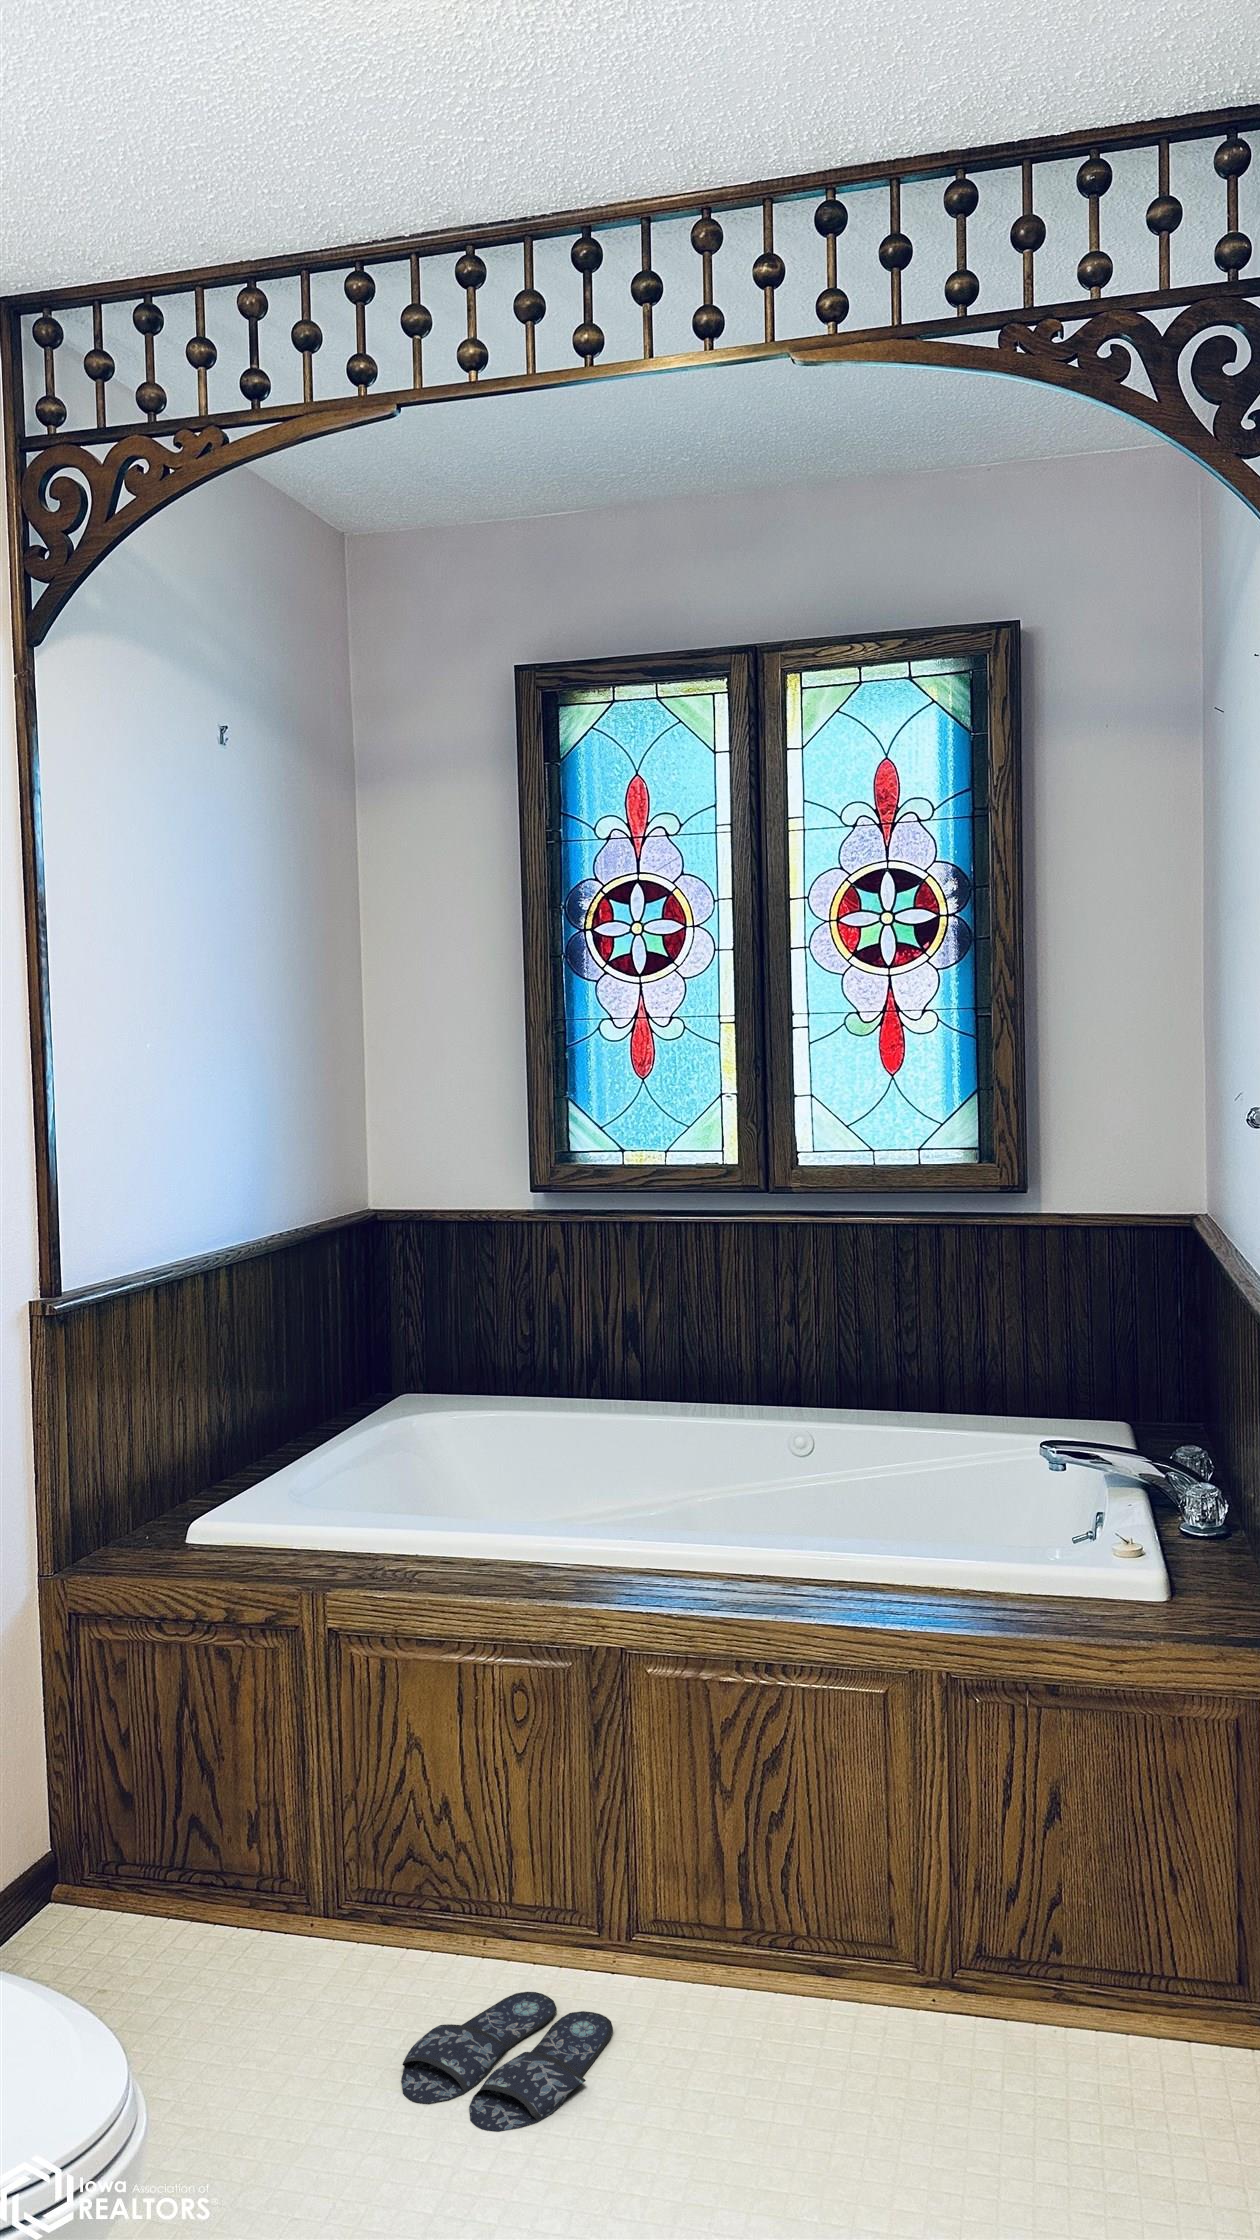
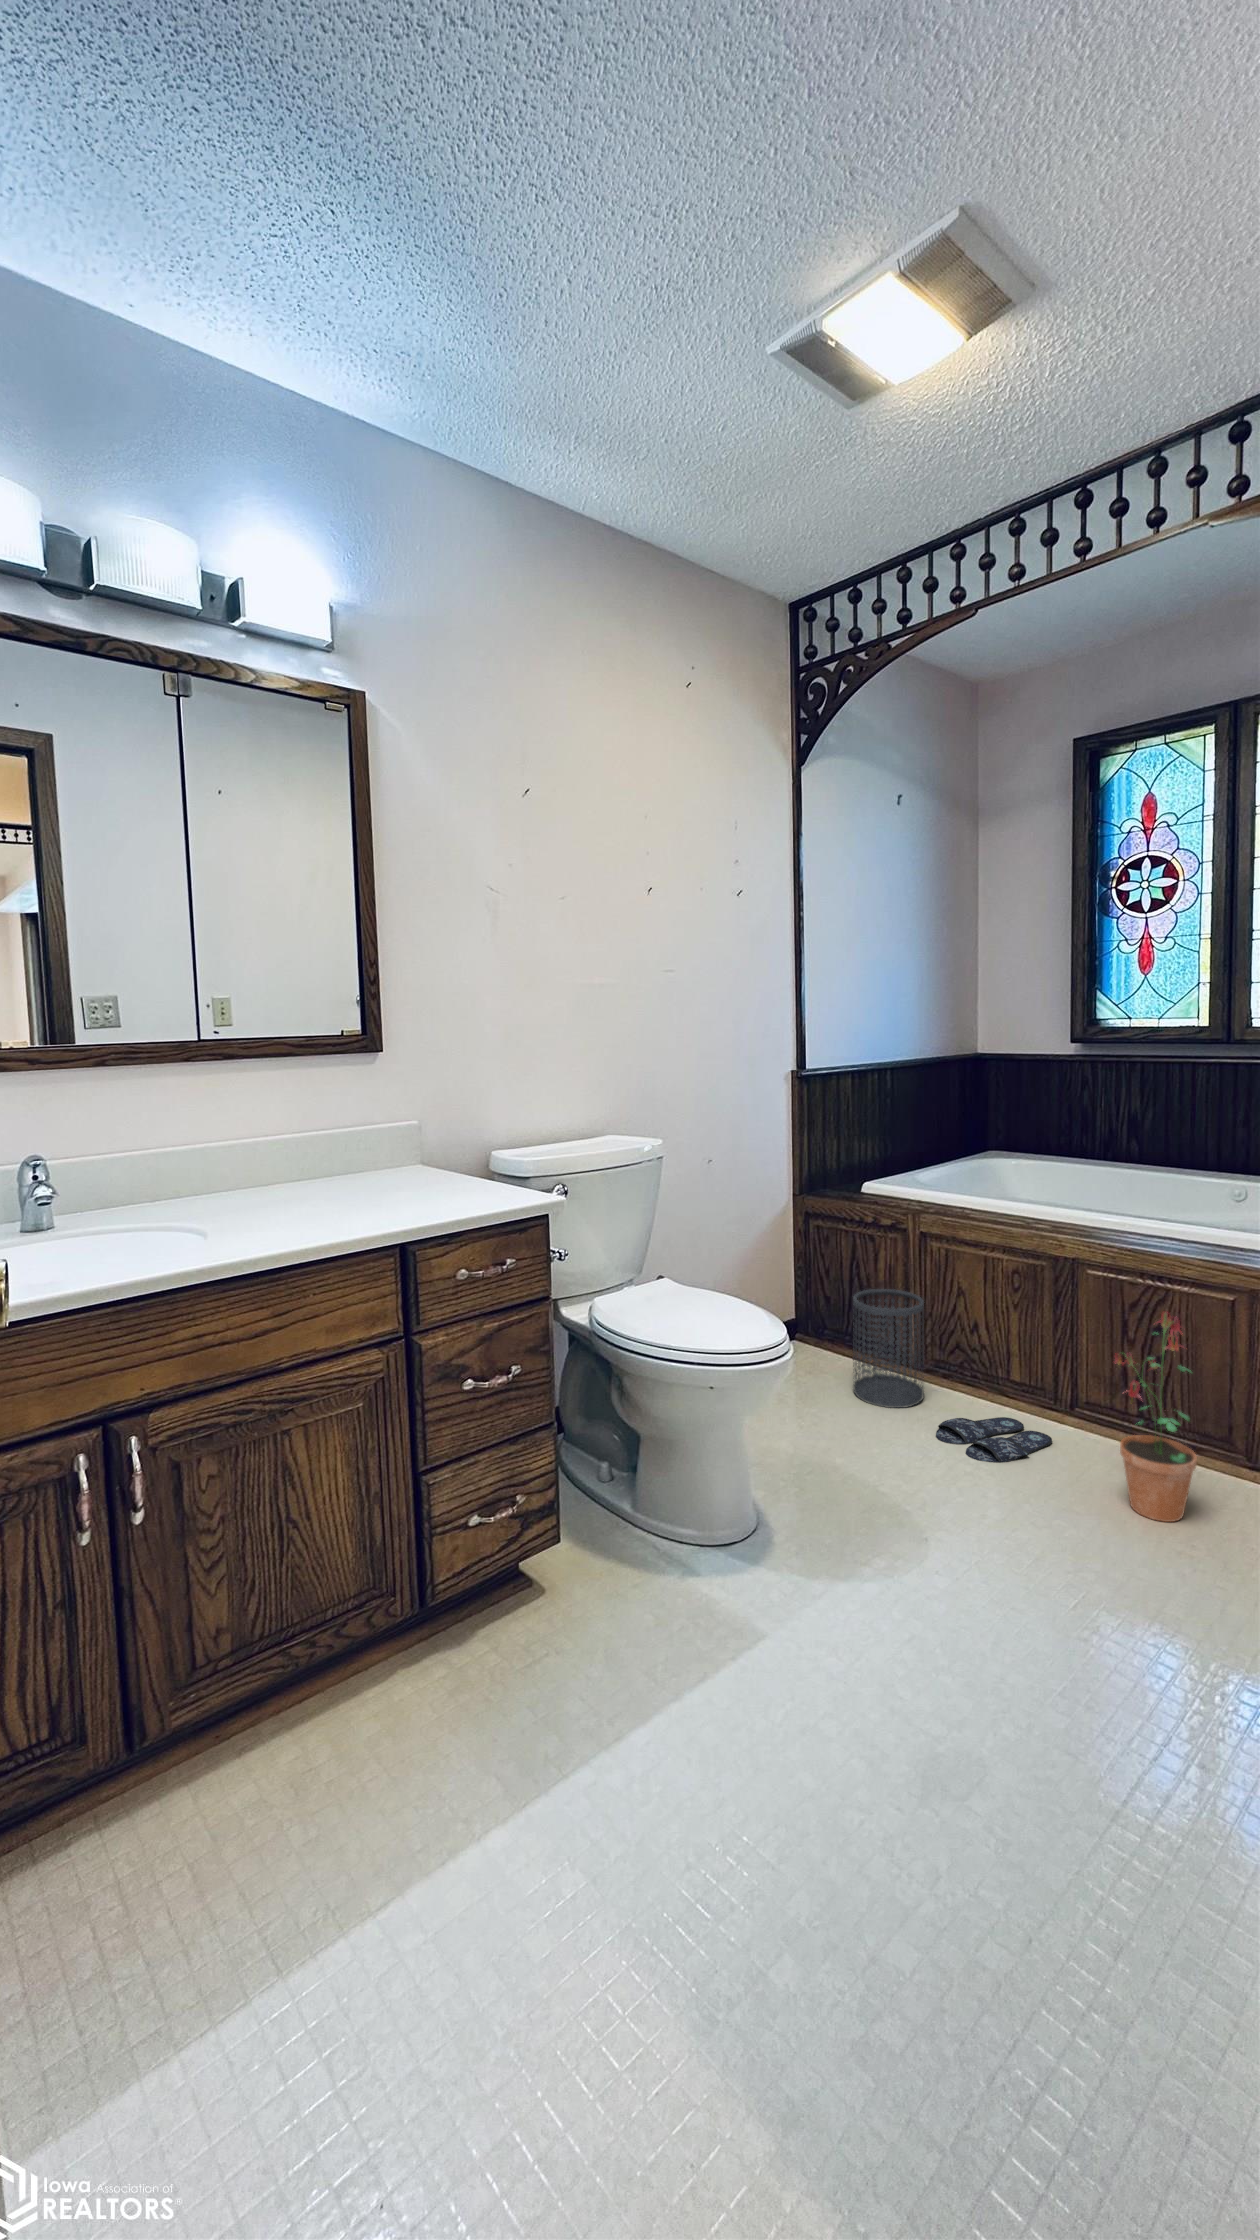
potted plant: none [726,1751,884,2169] -> present [1115,1312,1197,1522]
wastebasket: none [202,1765,355,2045] -> present [853,1289,924,1408]

